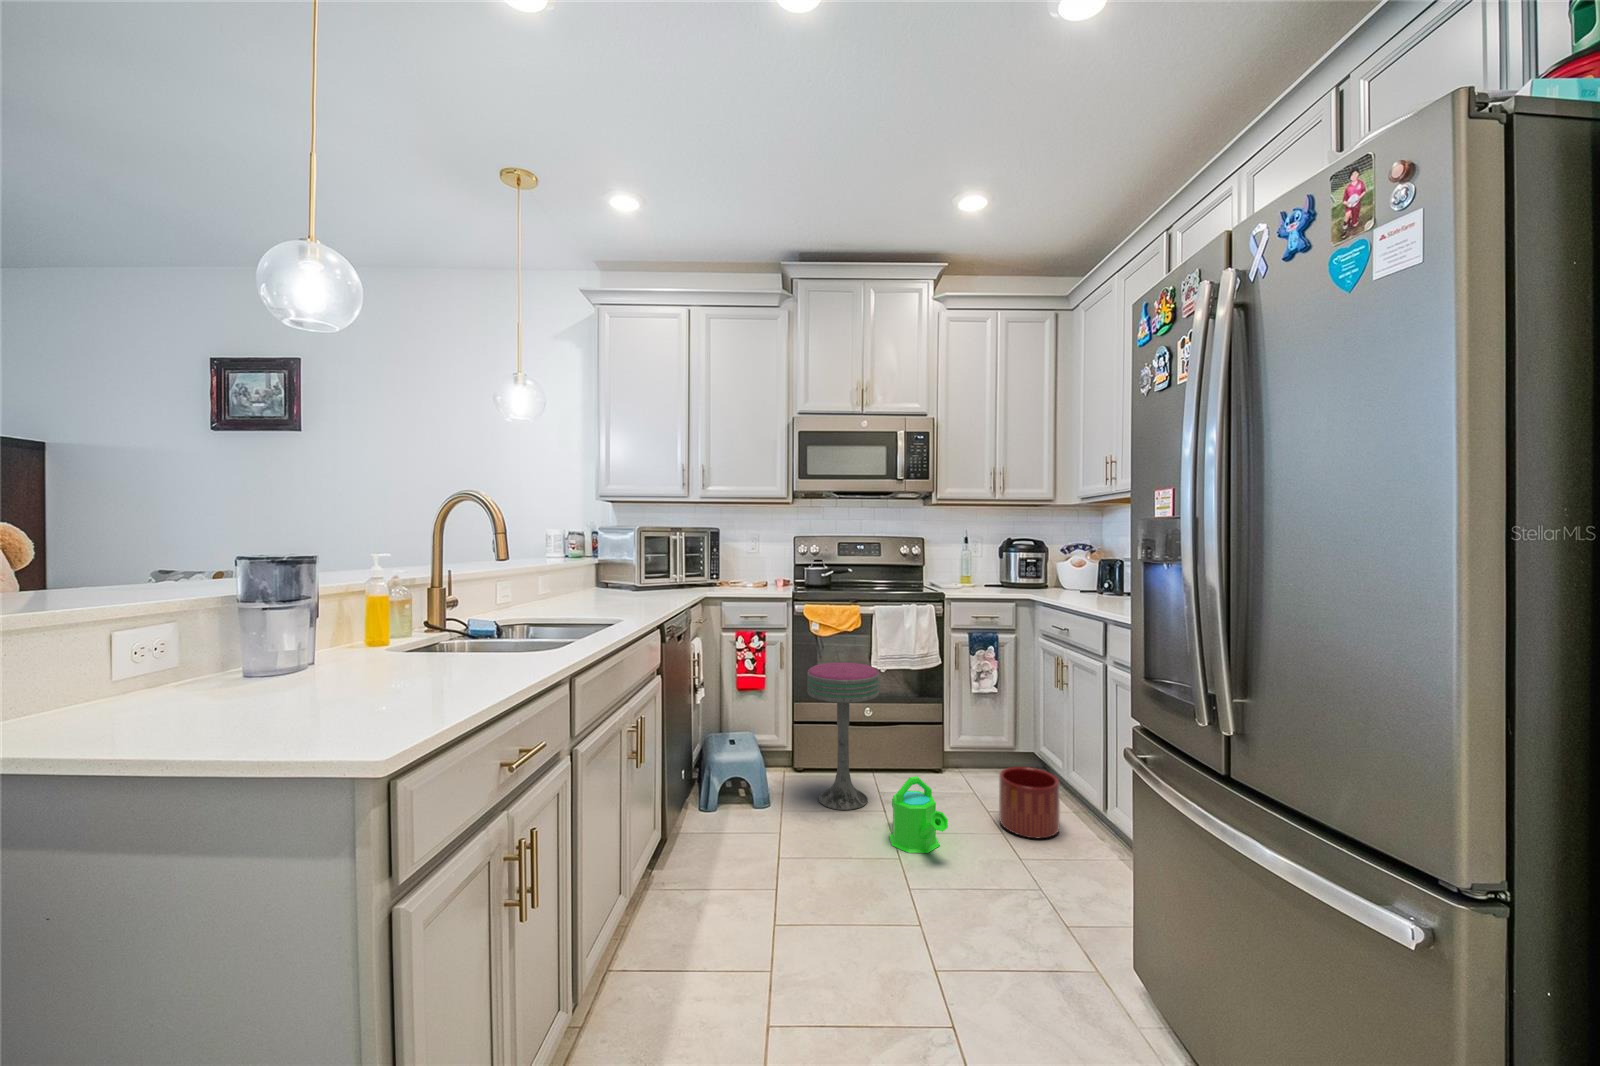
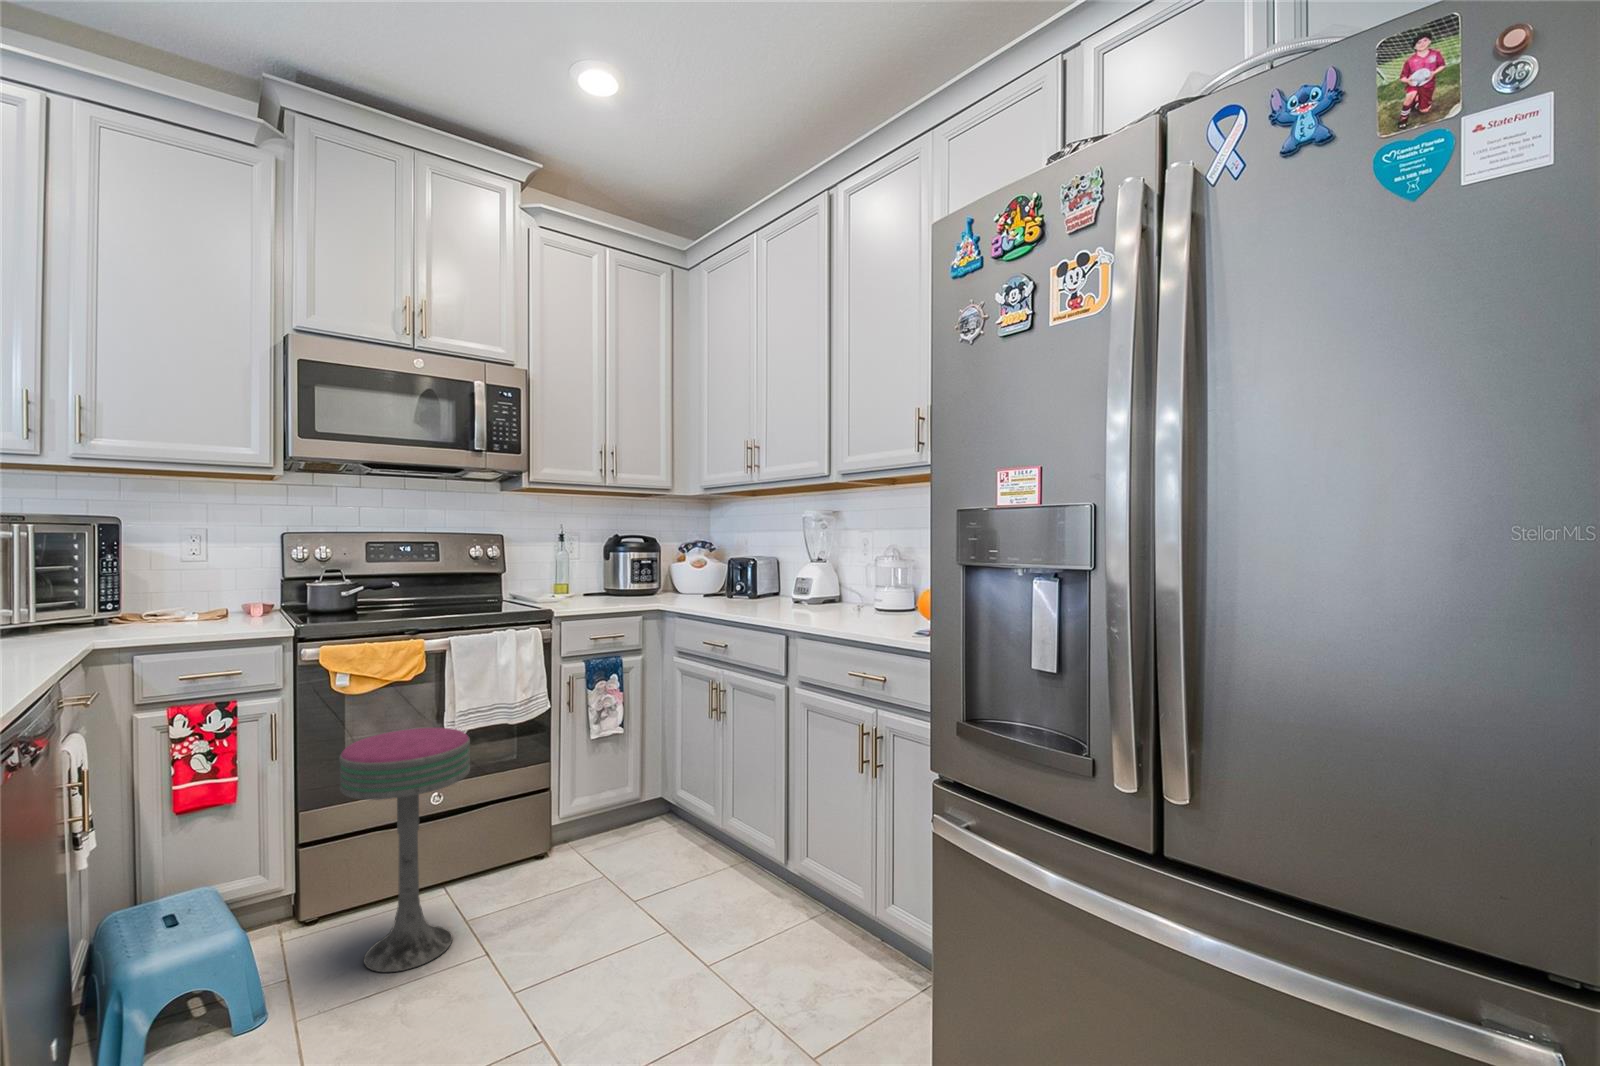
planter: present [999,767,1060,838] -> none [648,820,722,914]
watering can: present [889,776,948,853] -> none [504,879,605,999]

